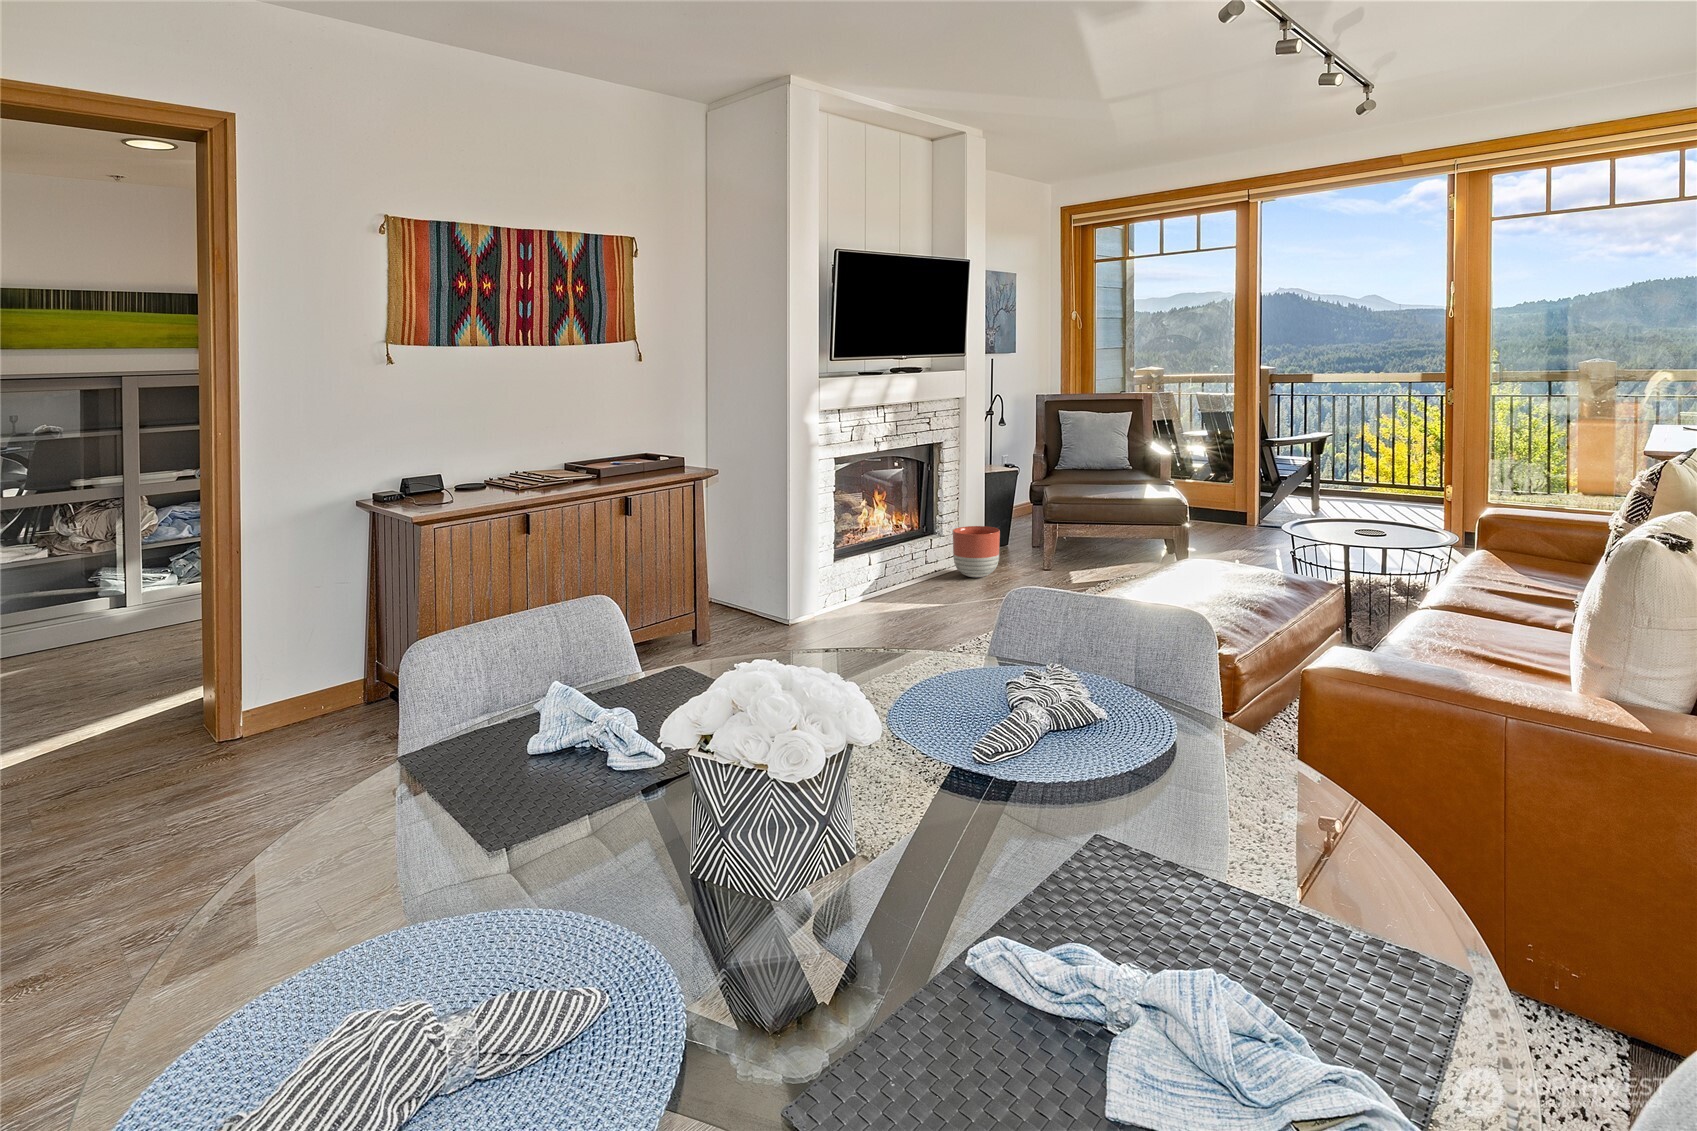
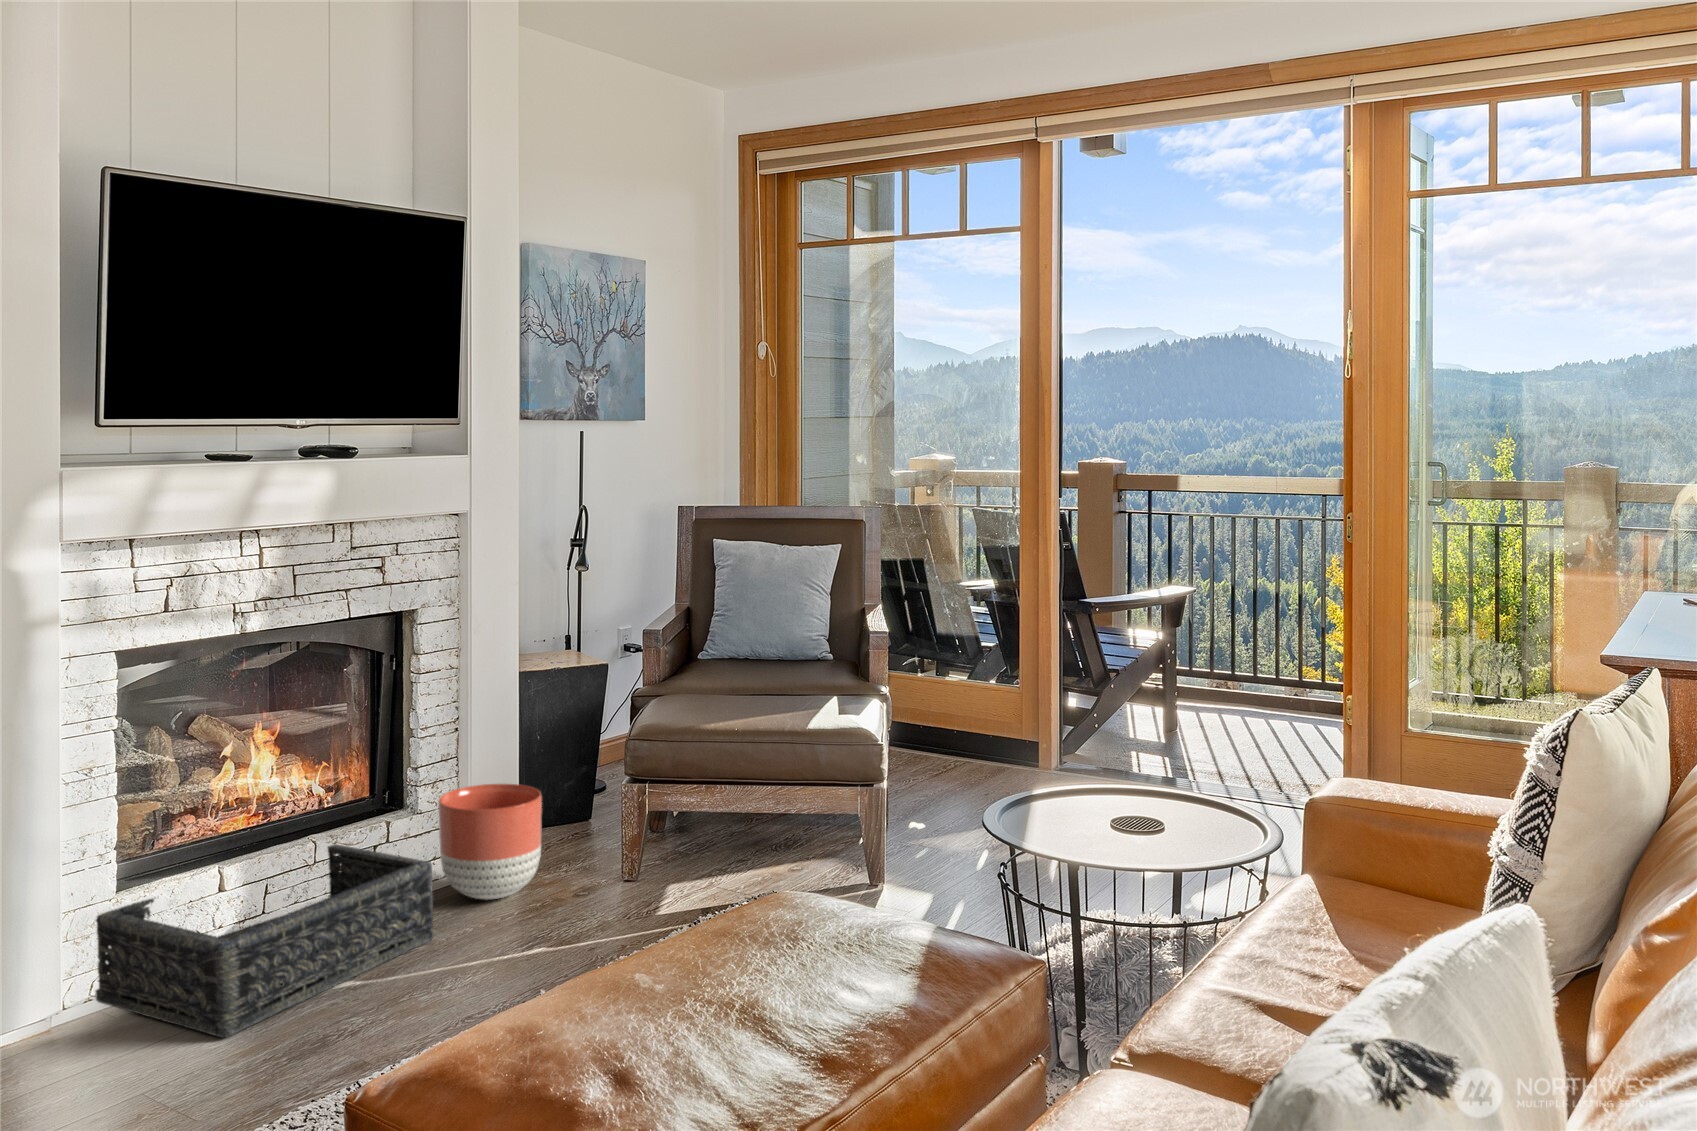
basket: none [833,548,961,617] -> present [95,843,433,1038]

